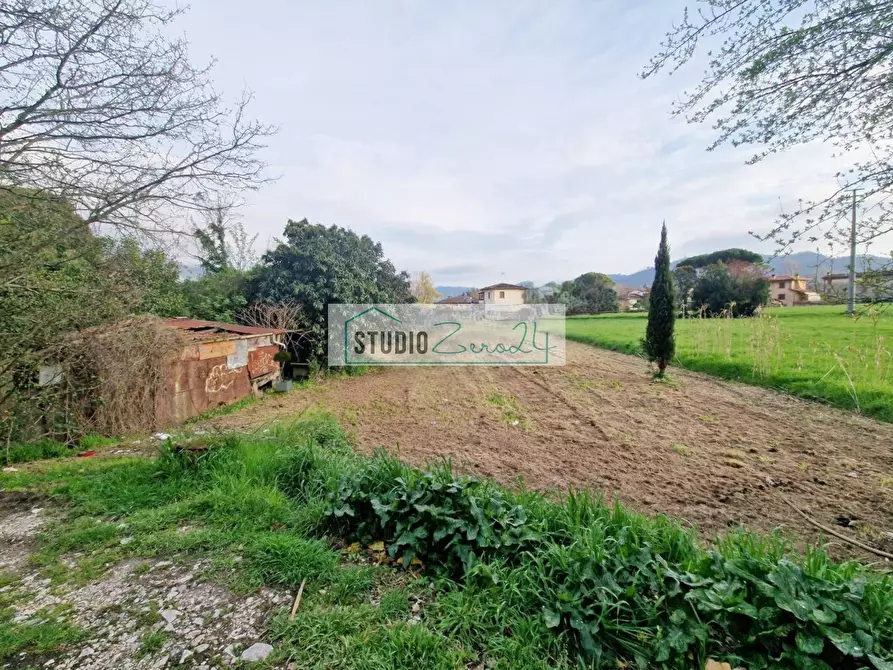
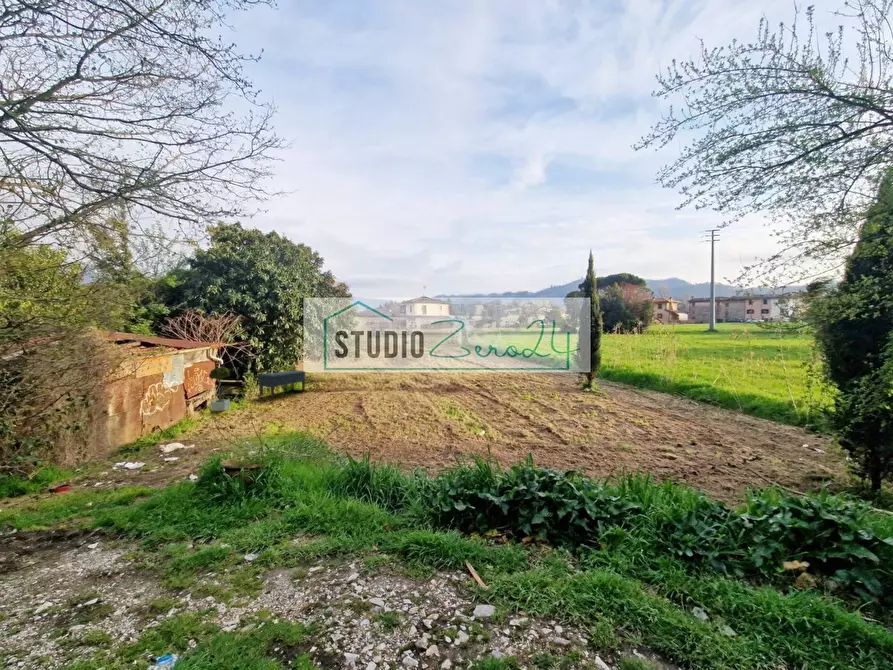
bench: none [320,355,363,380] -> present [258,370,305,397]

